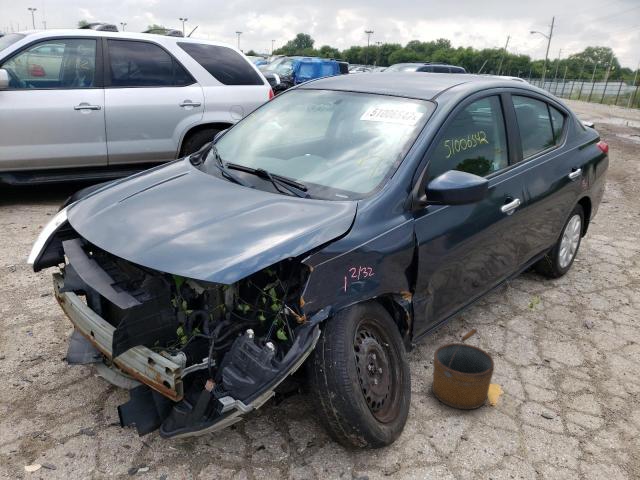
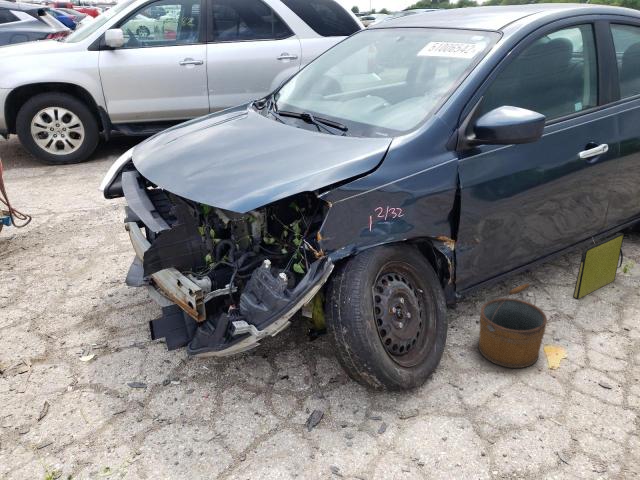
bag: none [497,274,532,336] -> present [573,233,624,299]

